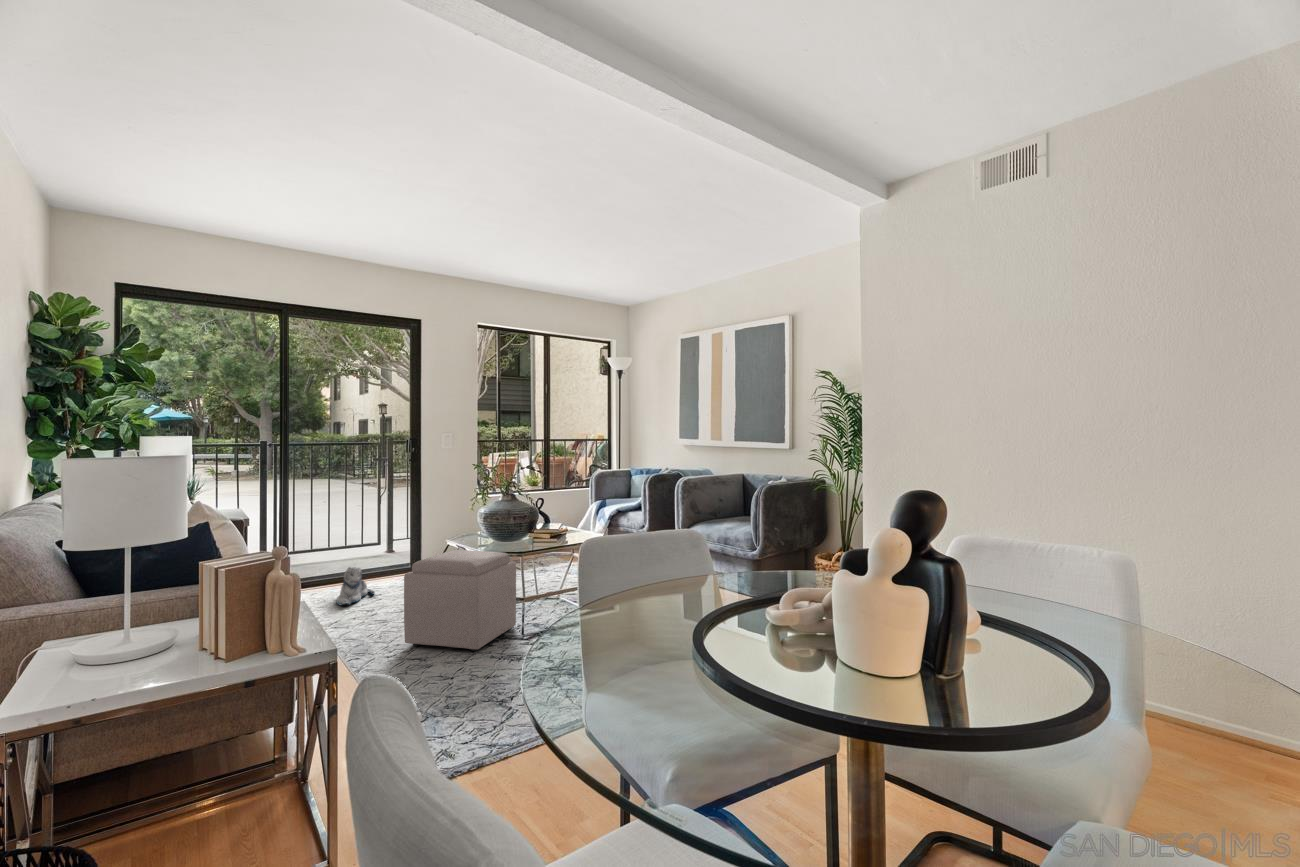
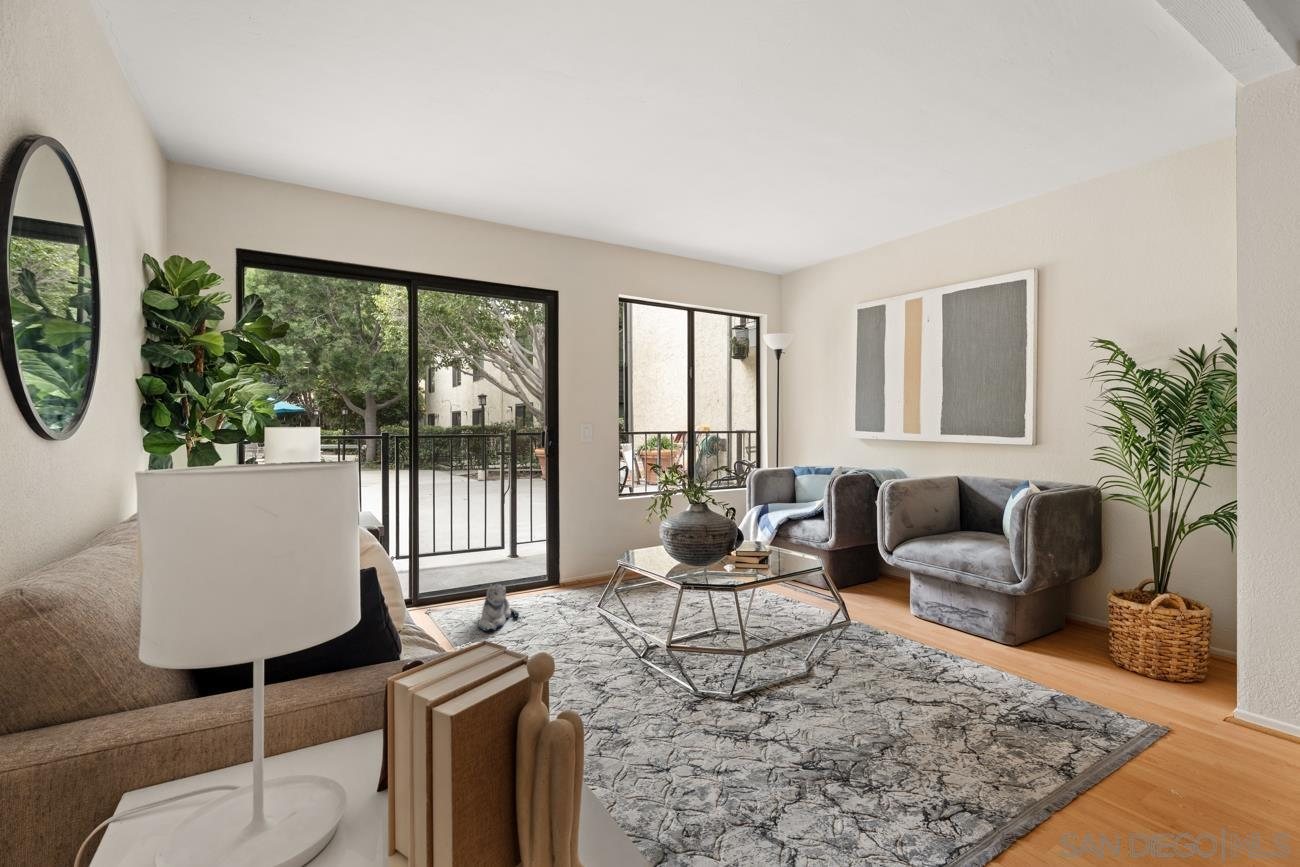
ottoman: present [404,550,516,651] -> none [581,574,713,715]

